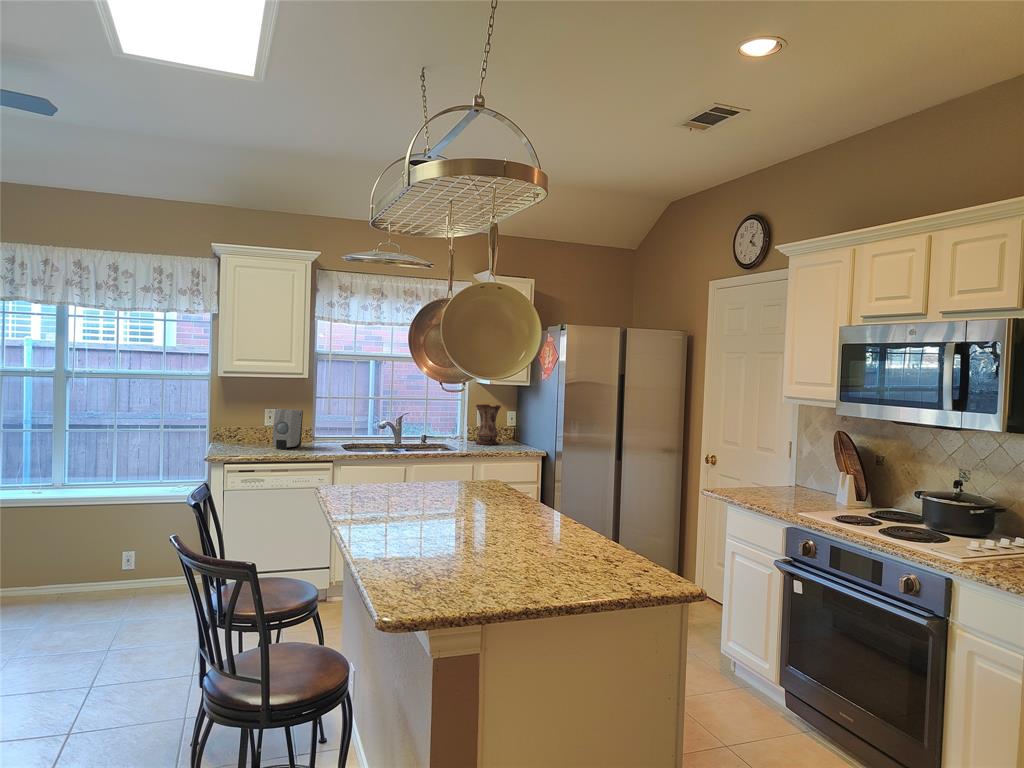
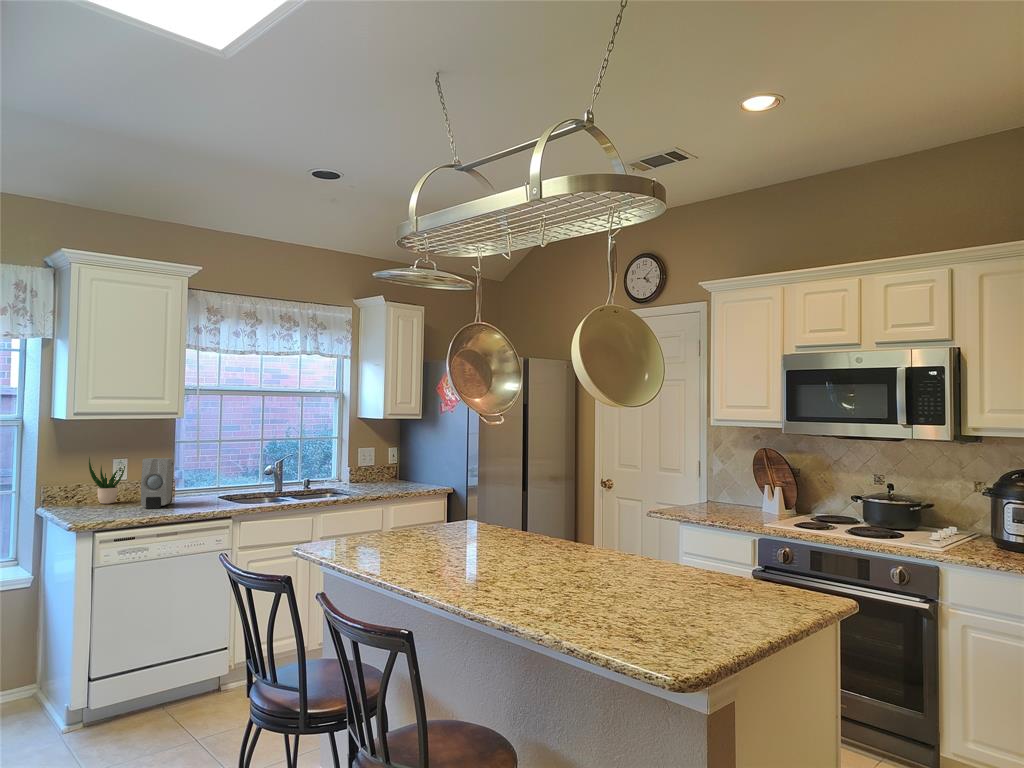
vase: present [476,404,501,445] -> none [361,440,389,485]
potted plant: none [244,405,272,443] -> present [89,457,125,504]

